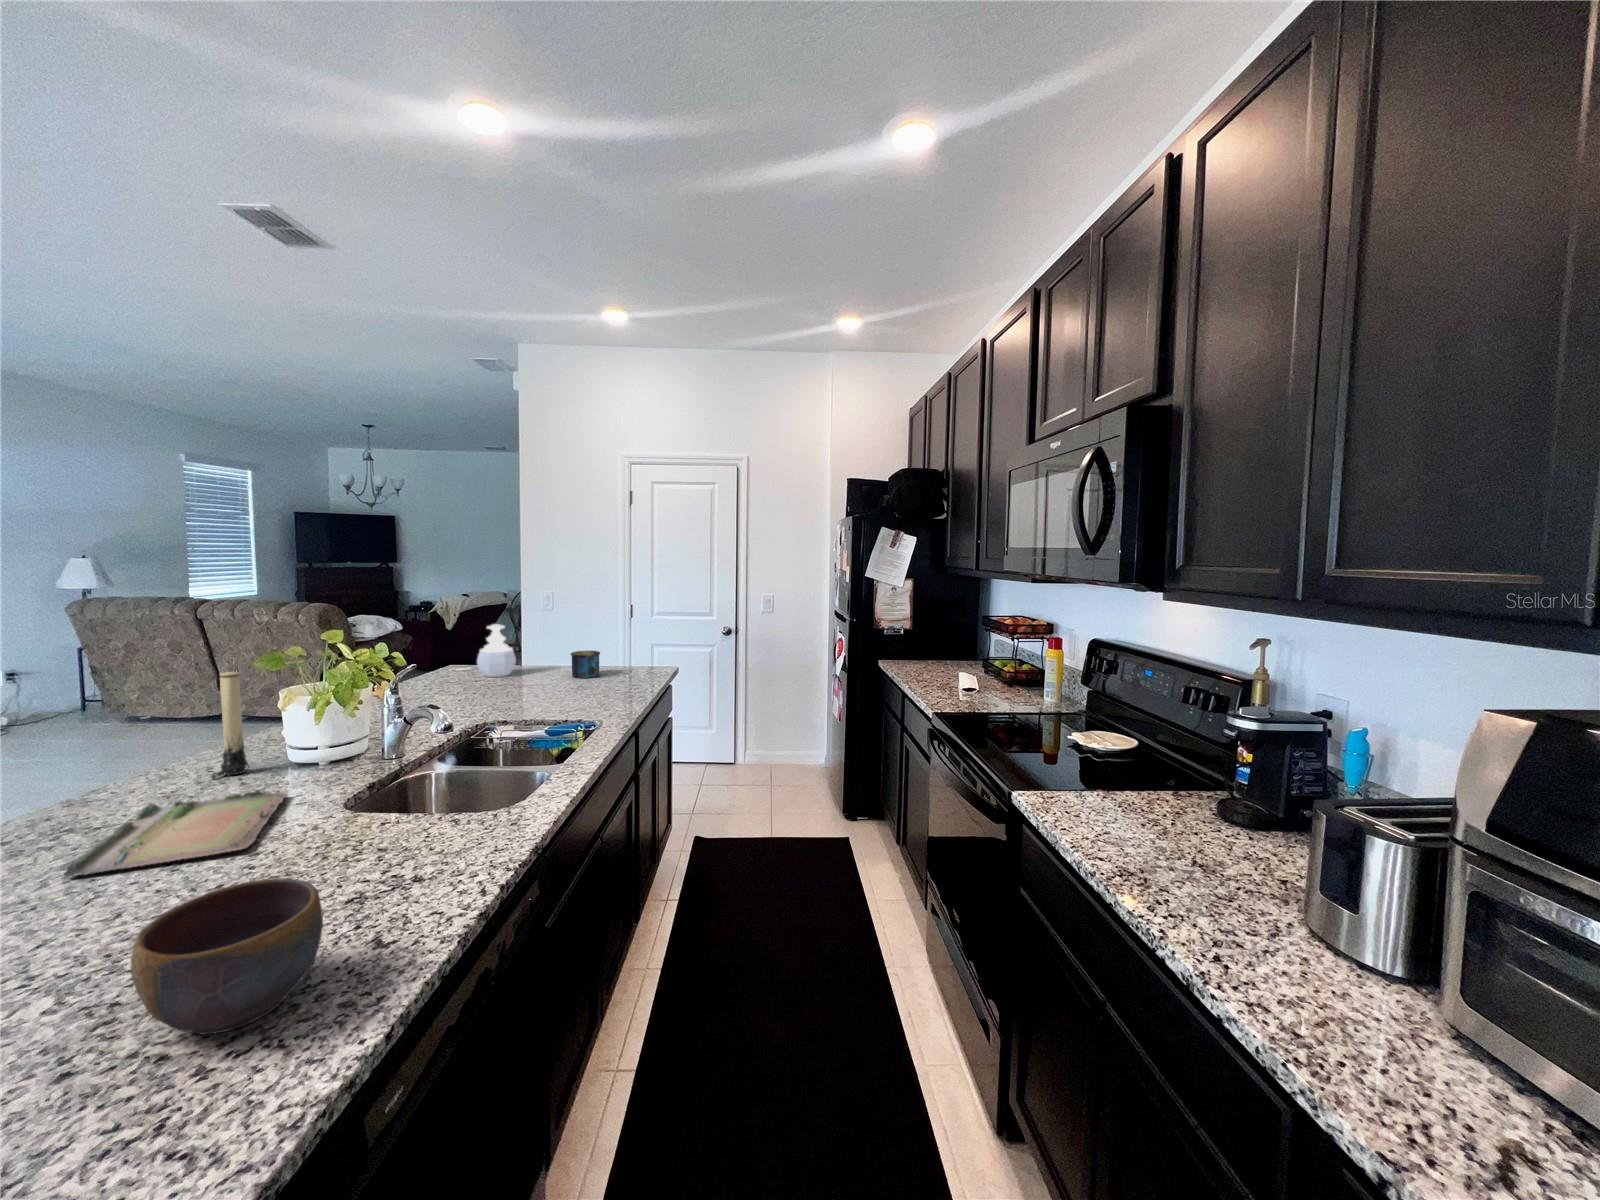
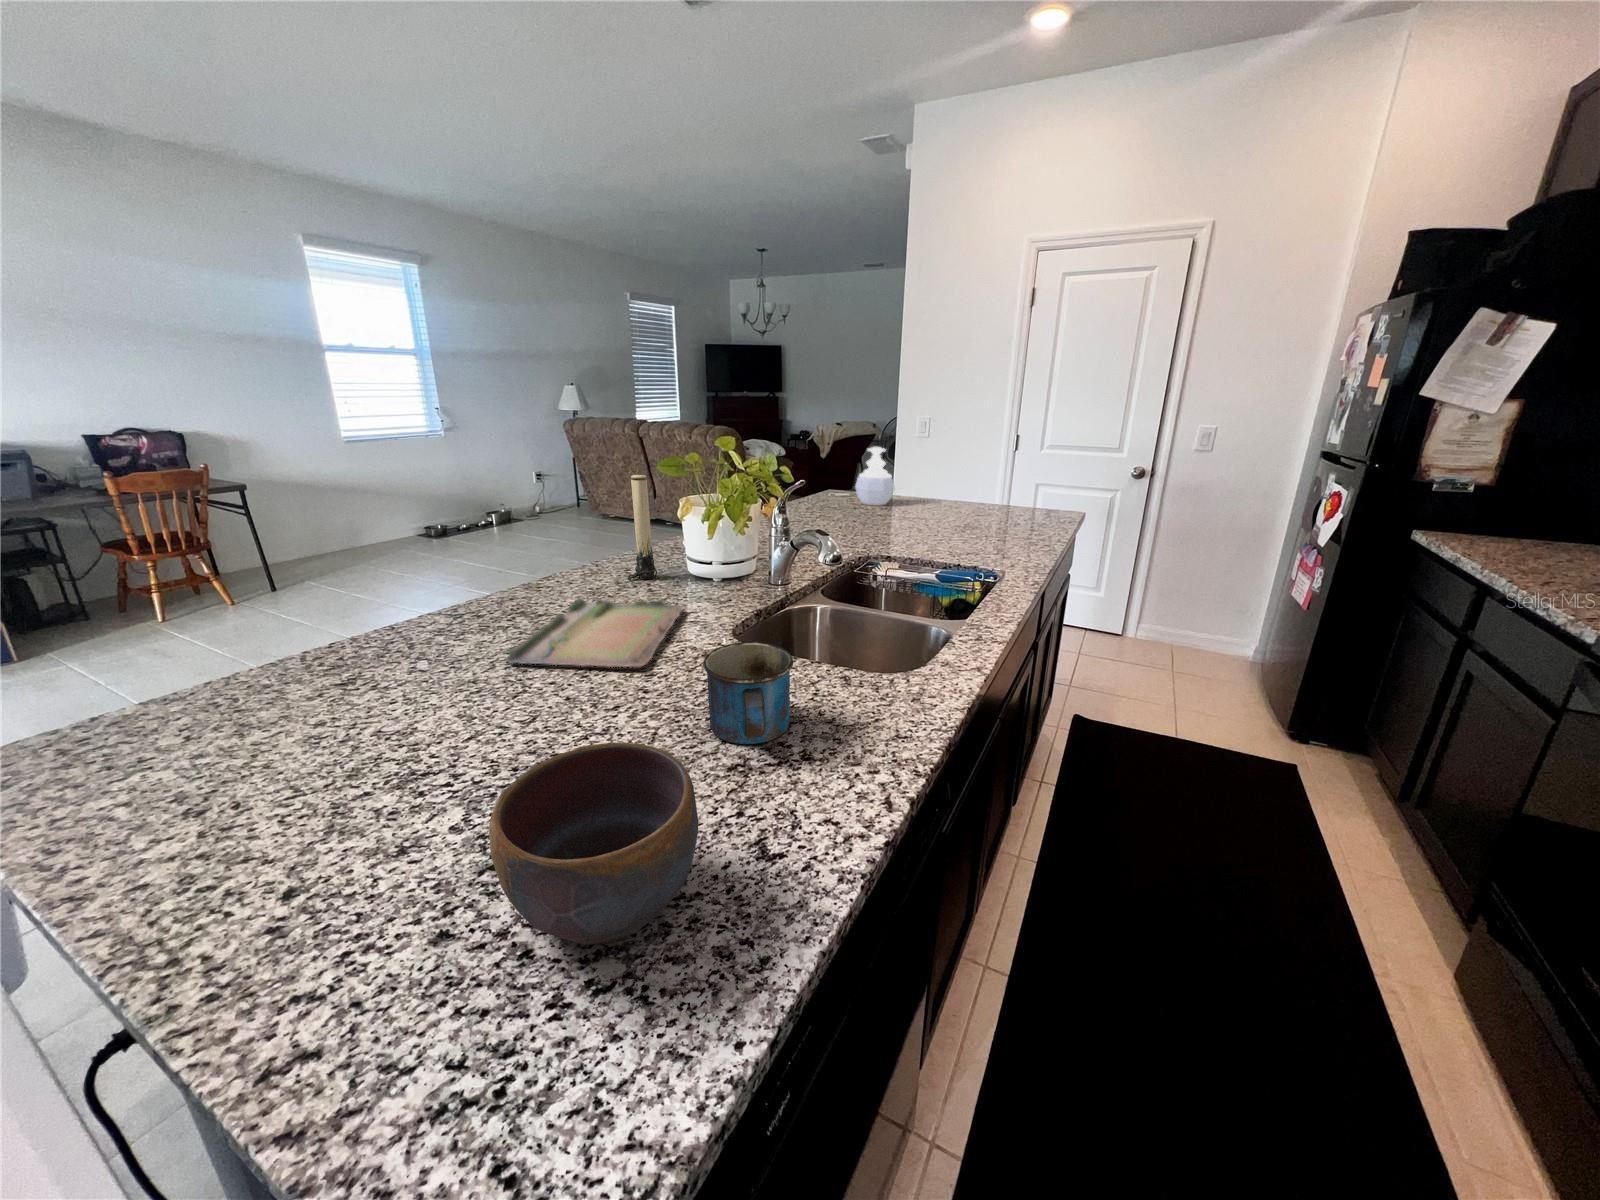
mug: present [571,651,600,678] -> present [703,642,794,744]

